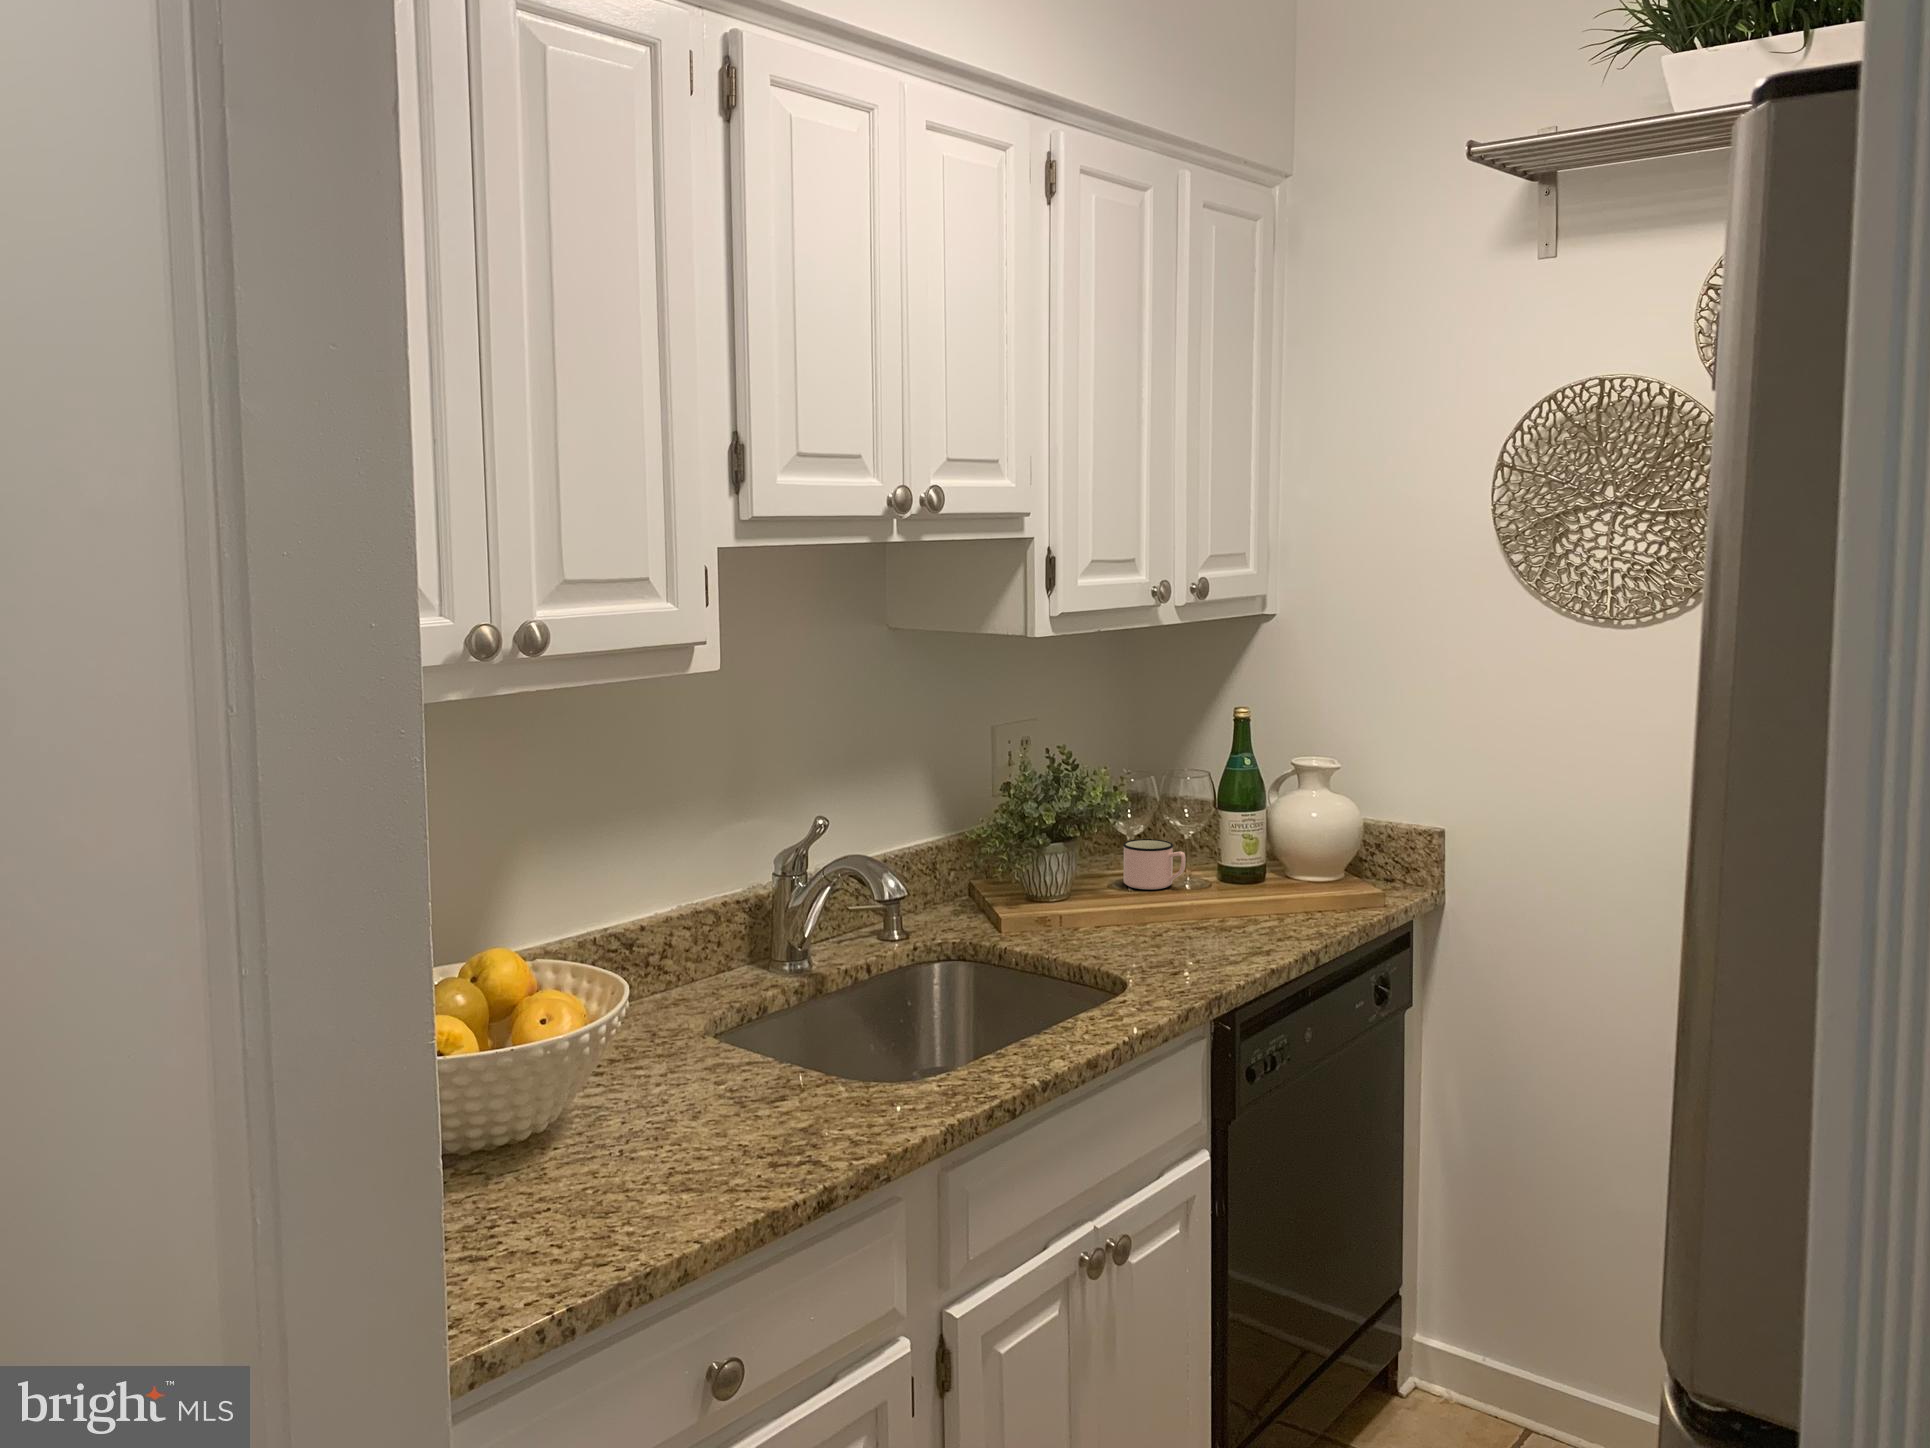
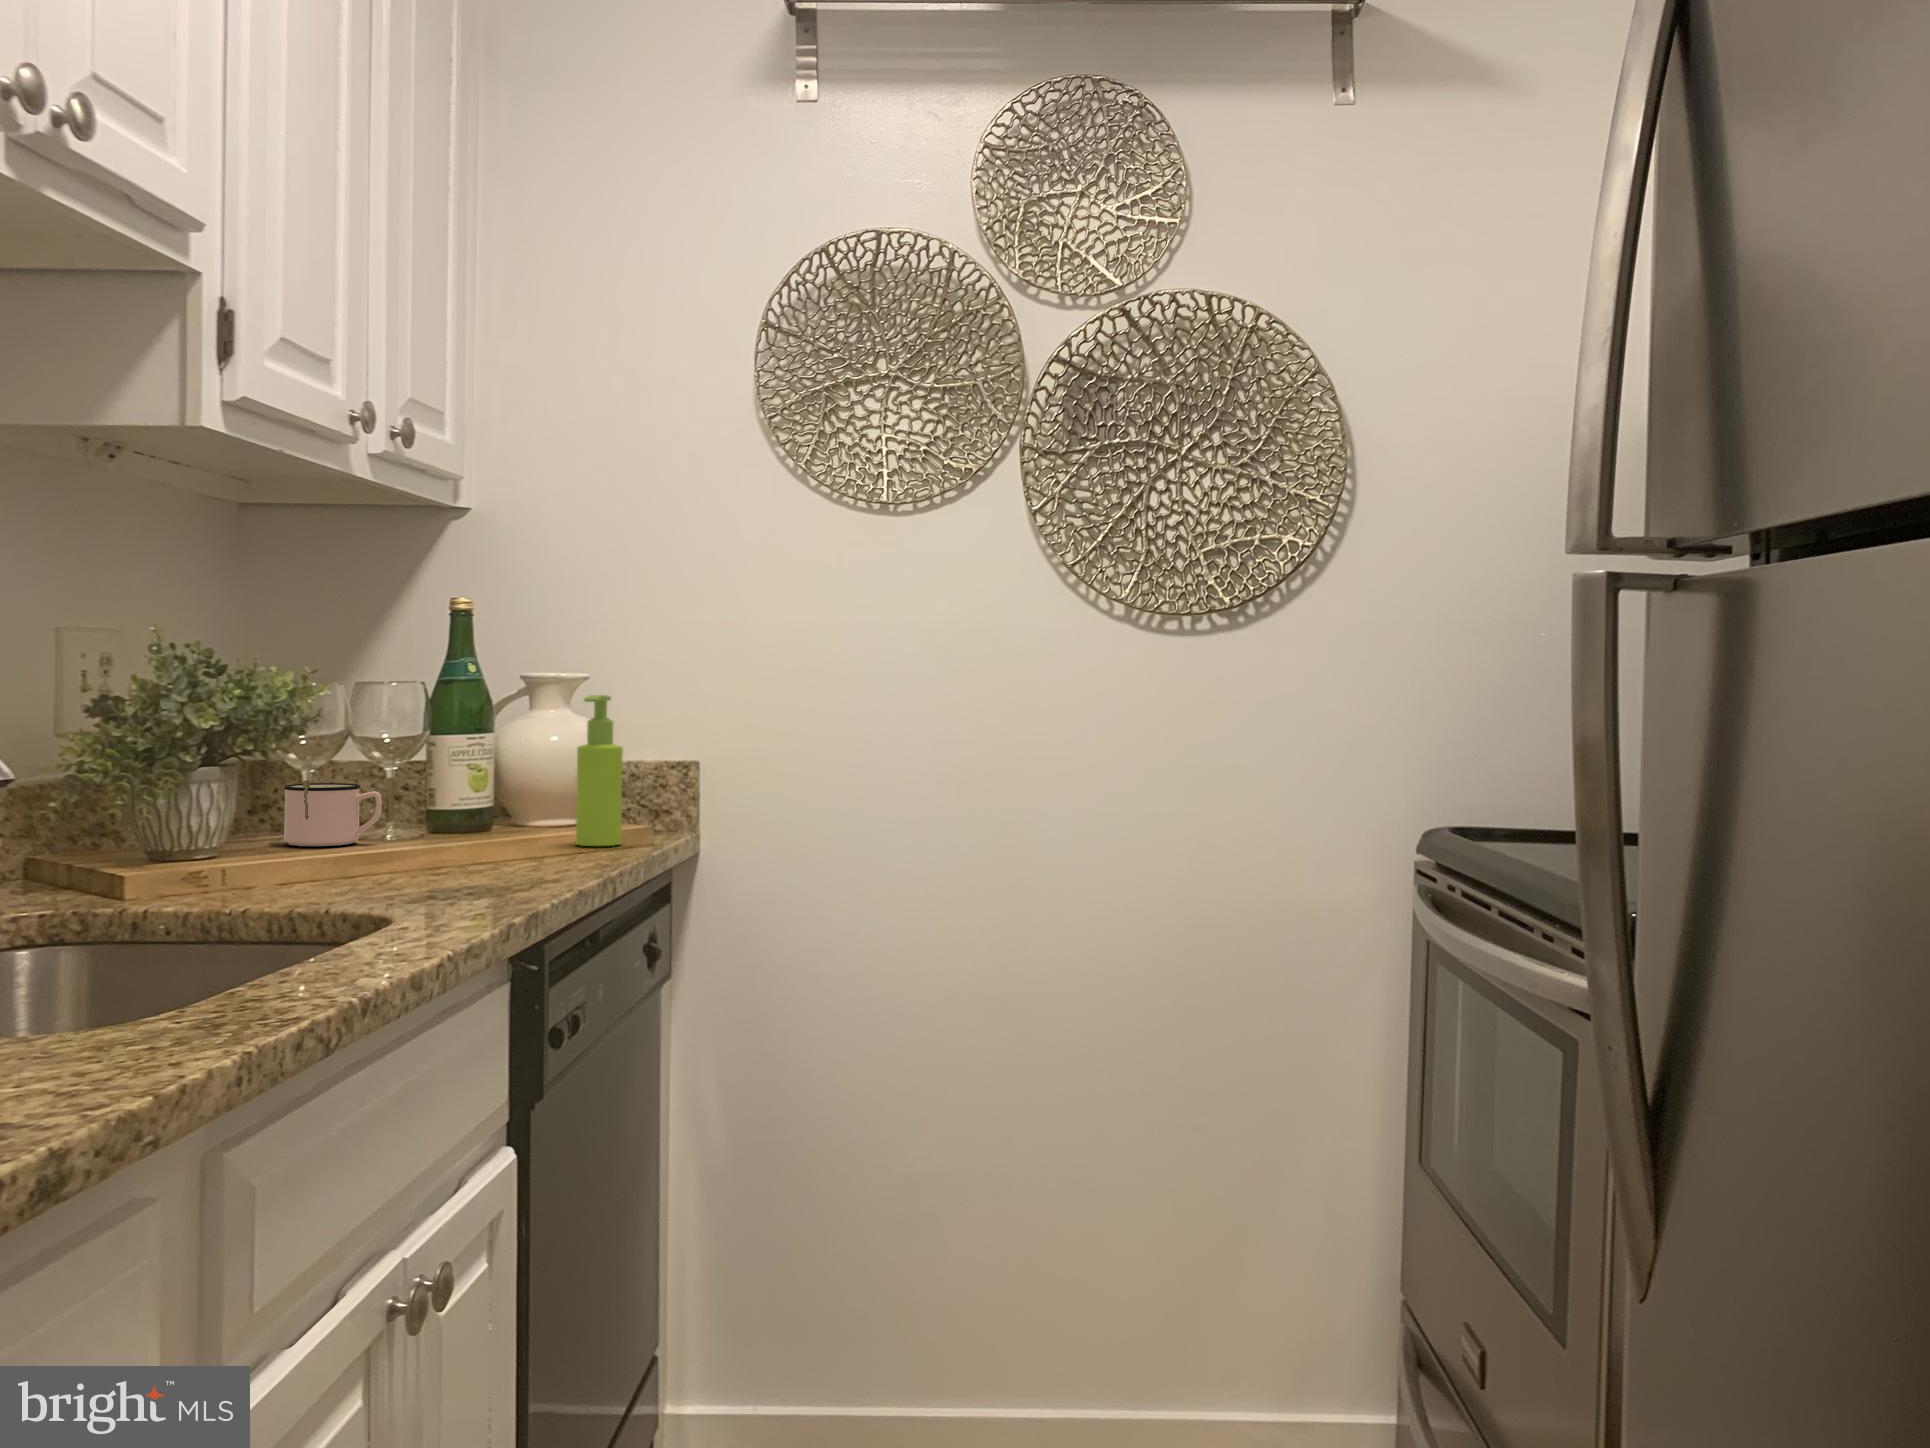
soap dispenser: none [1317,793,1354,912] -> present [576,695,623,846]

